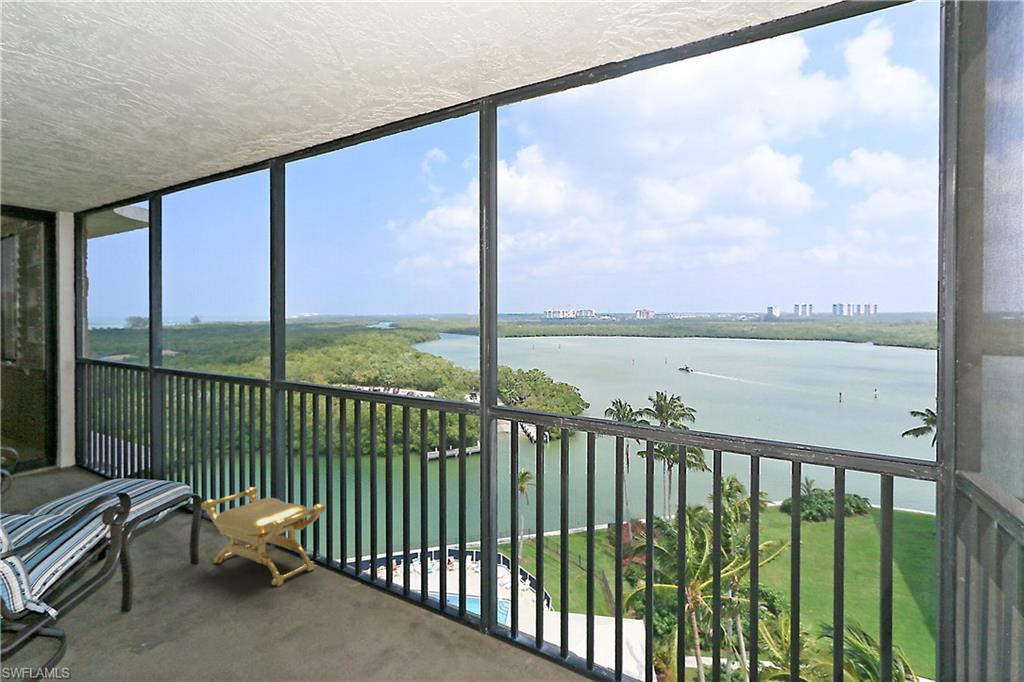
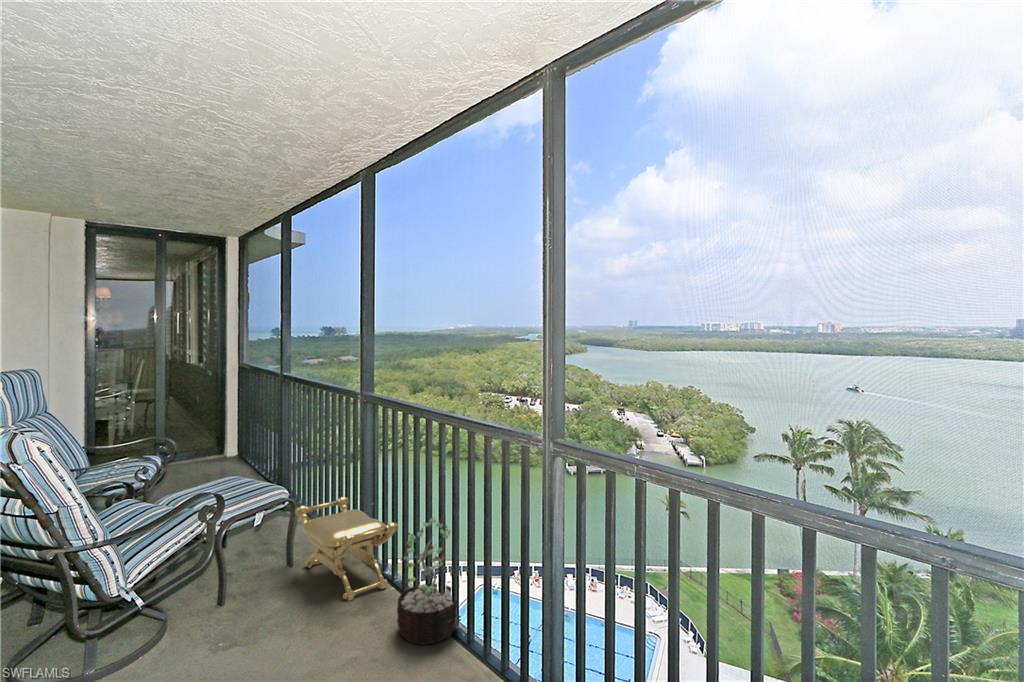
decorative plant: none [341,491,402,611] -> present [397,518,459,644]

